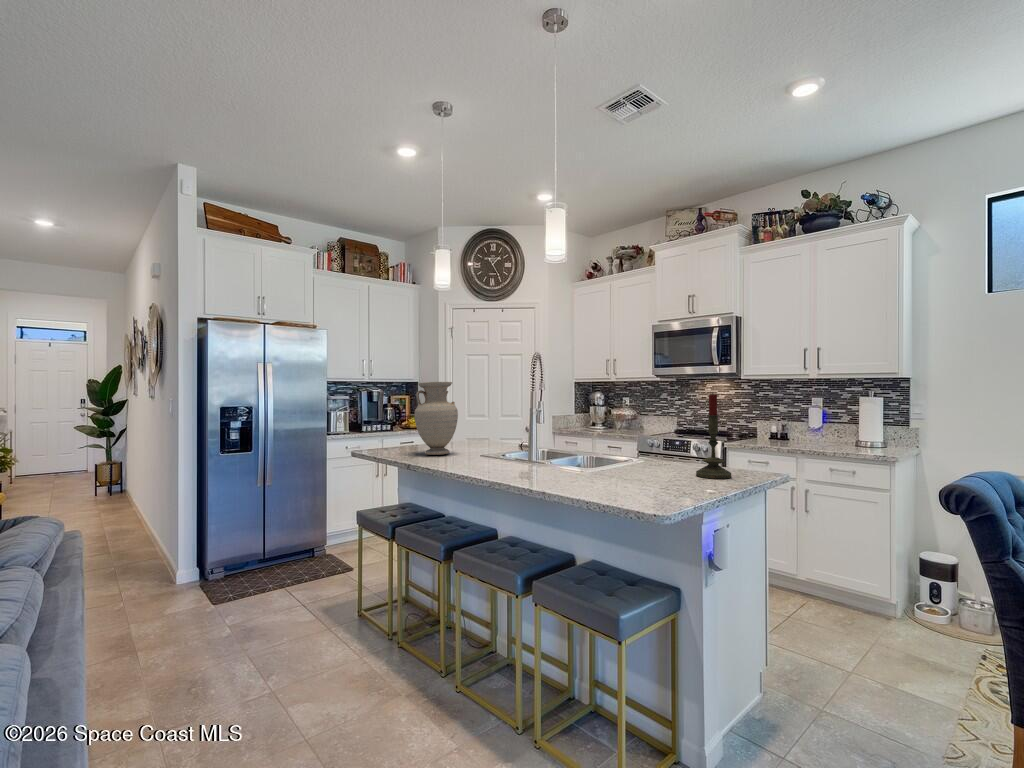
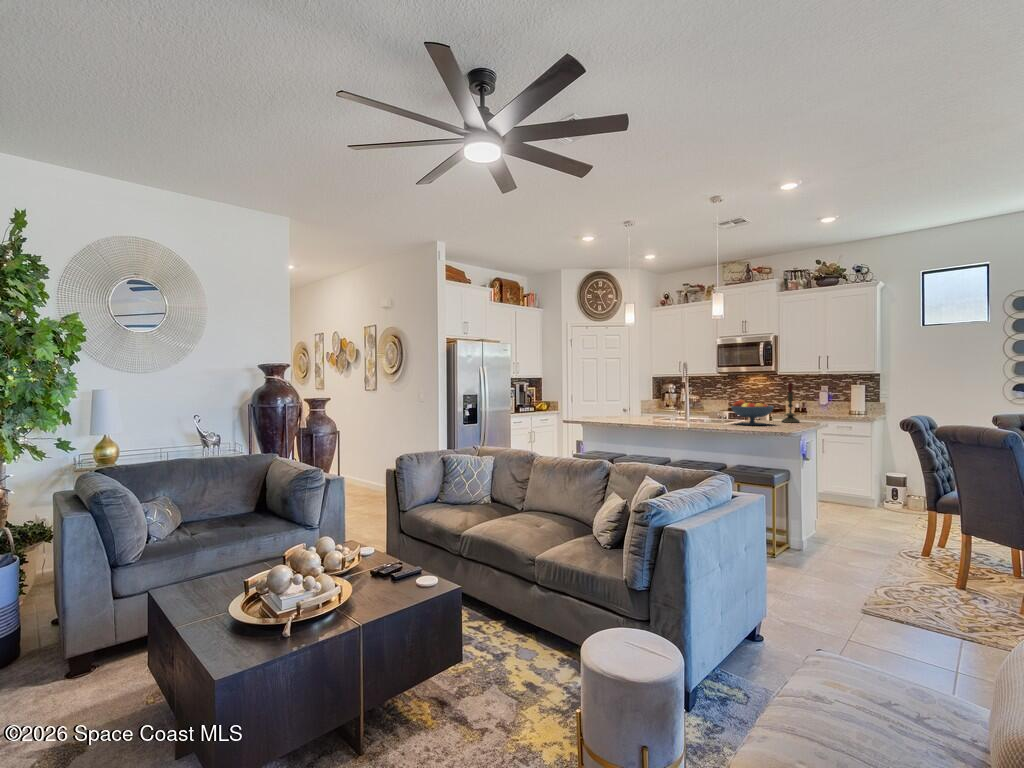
vase: present [415,382,458,455] -> none [611,377,636,418]
fruit bowl: none [573,431,660,490] -> present [731,400,774,425]

